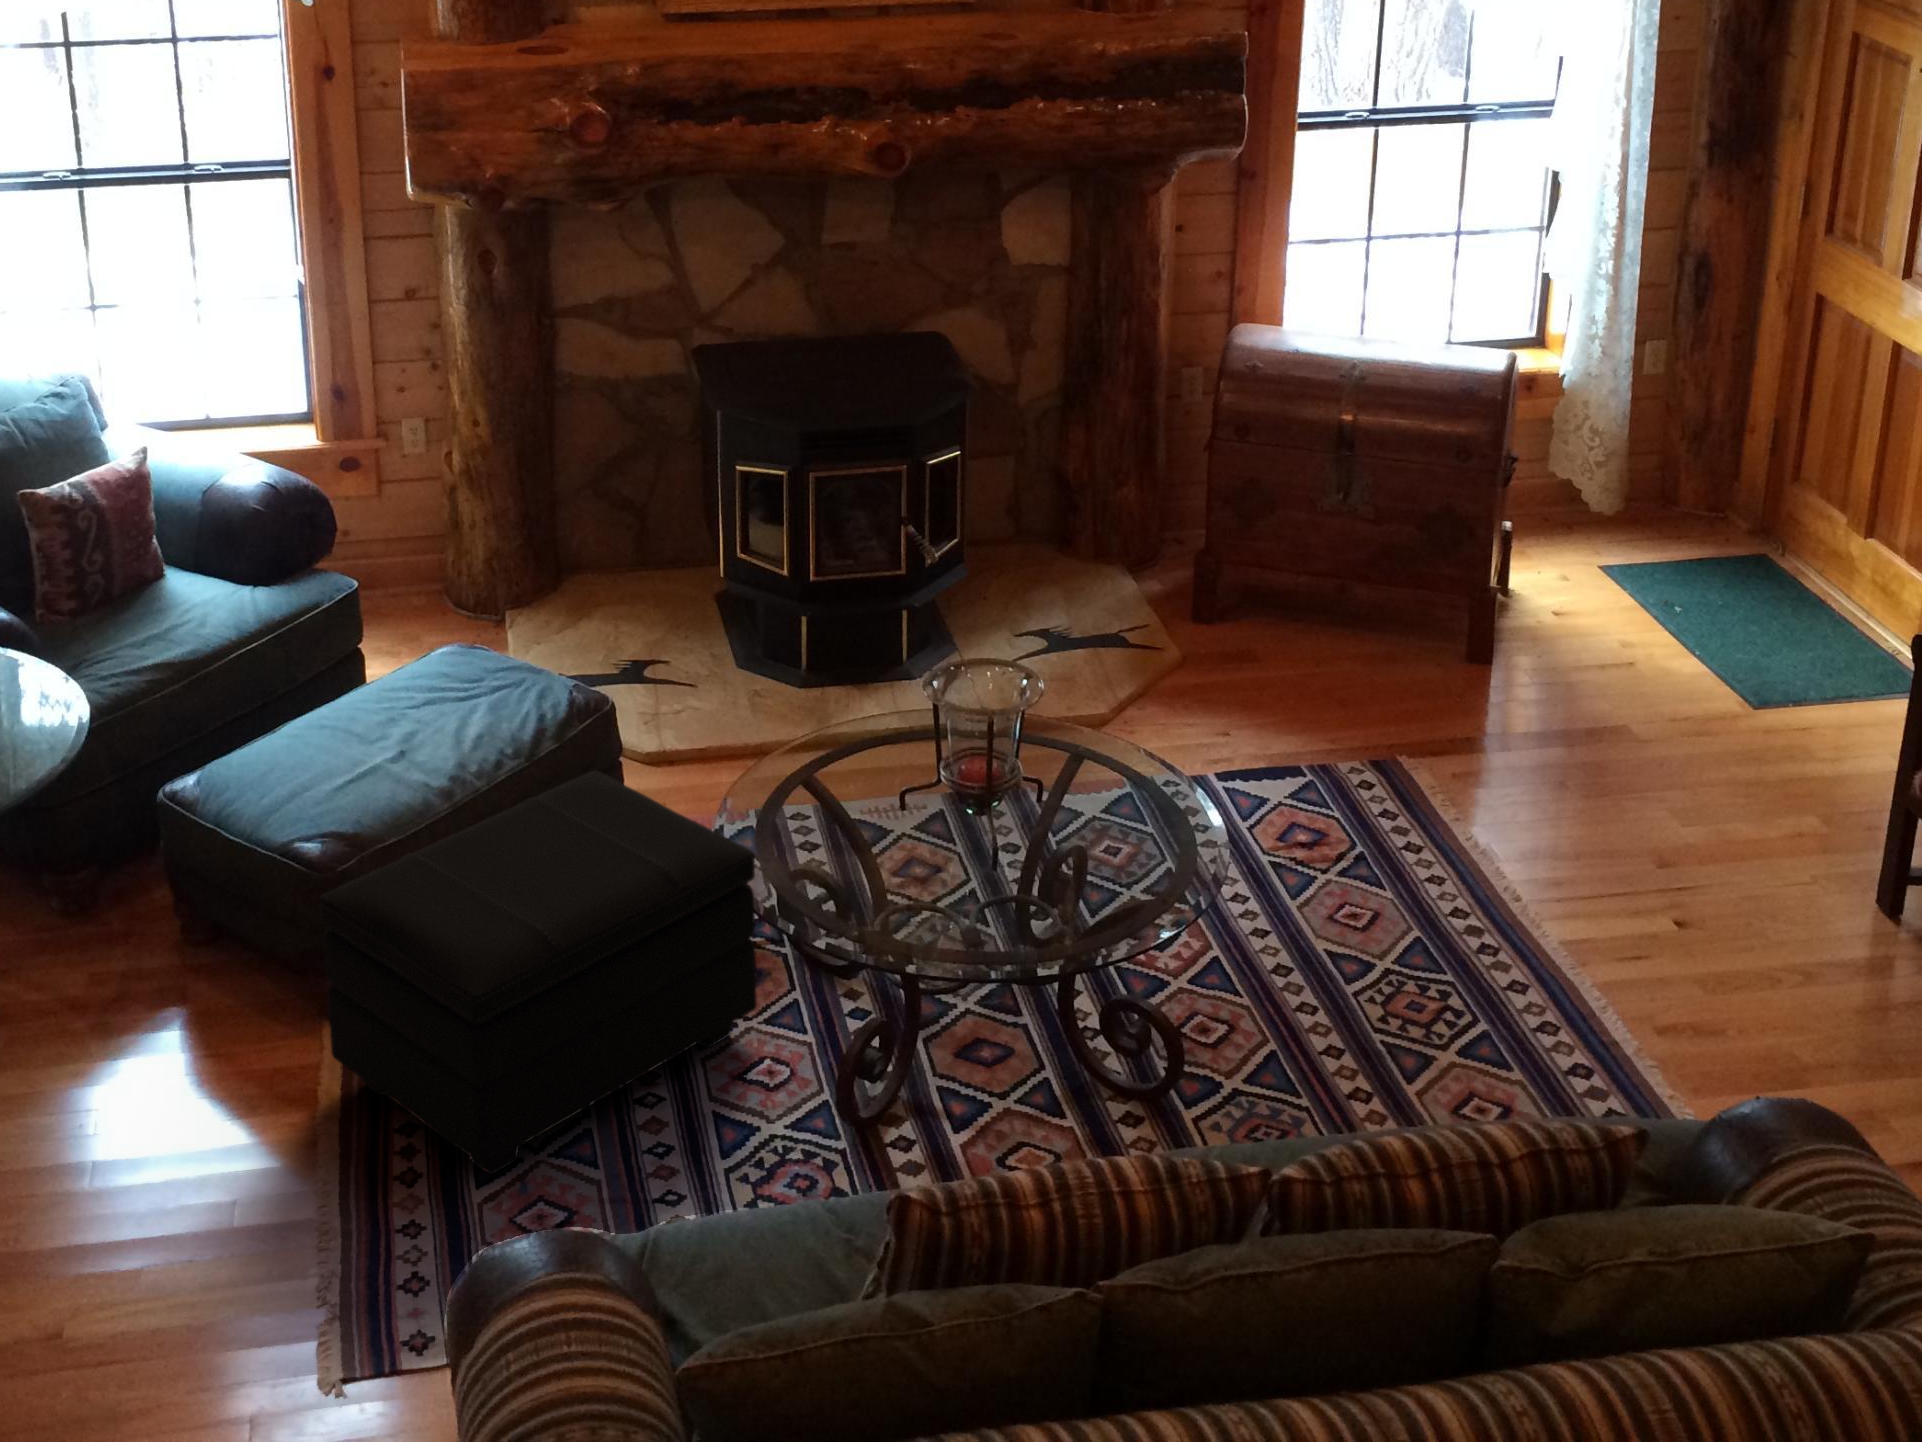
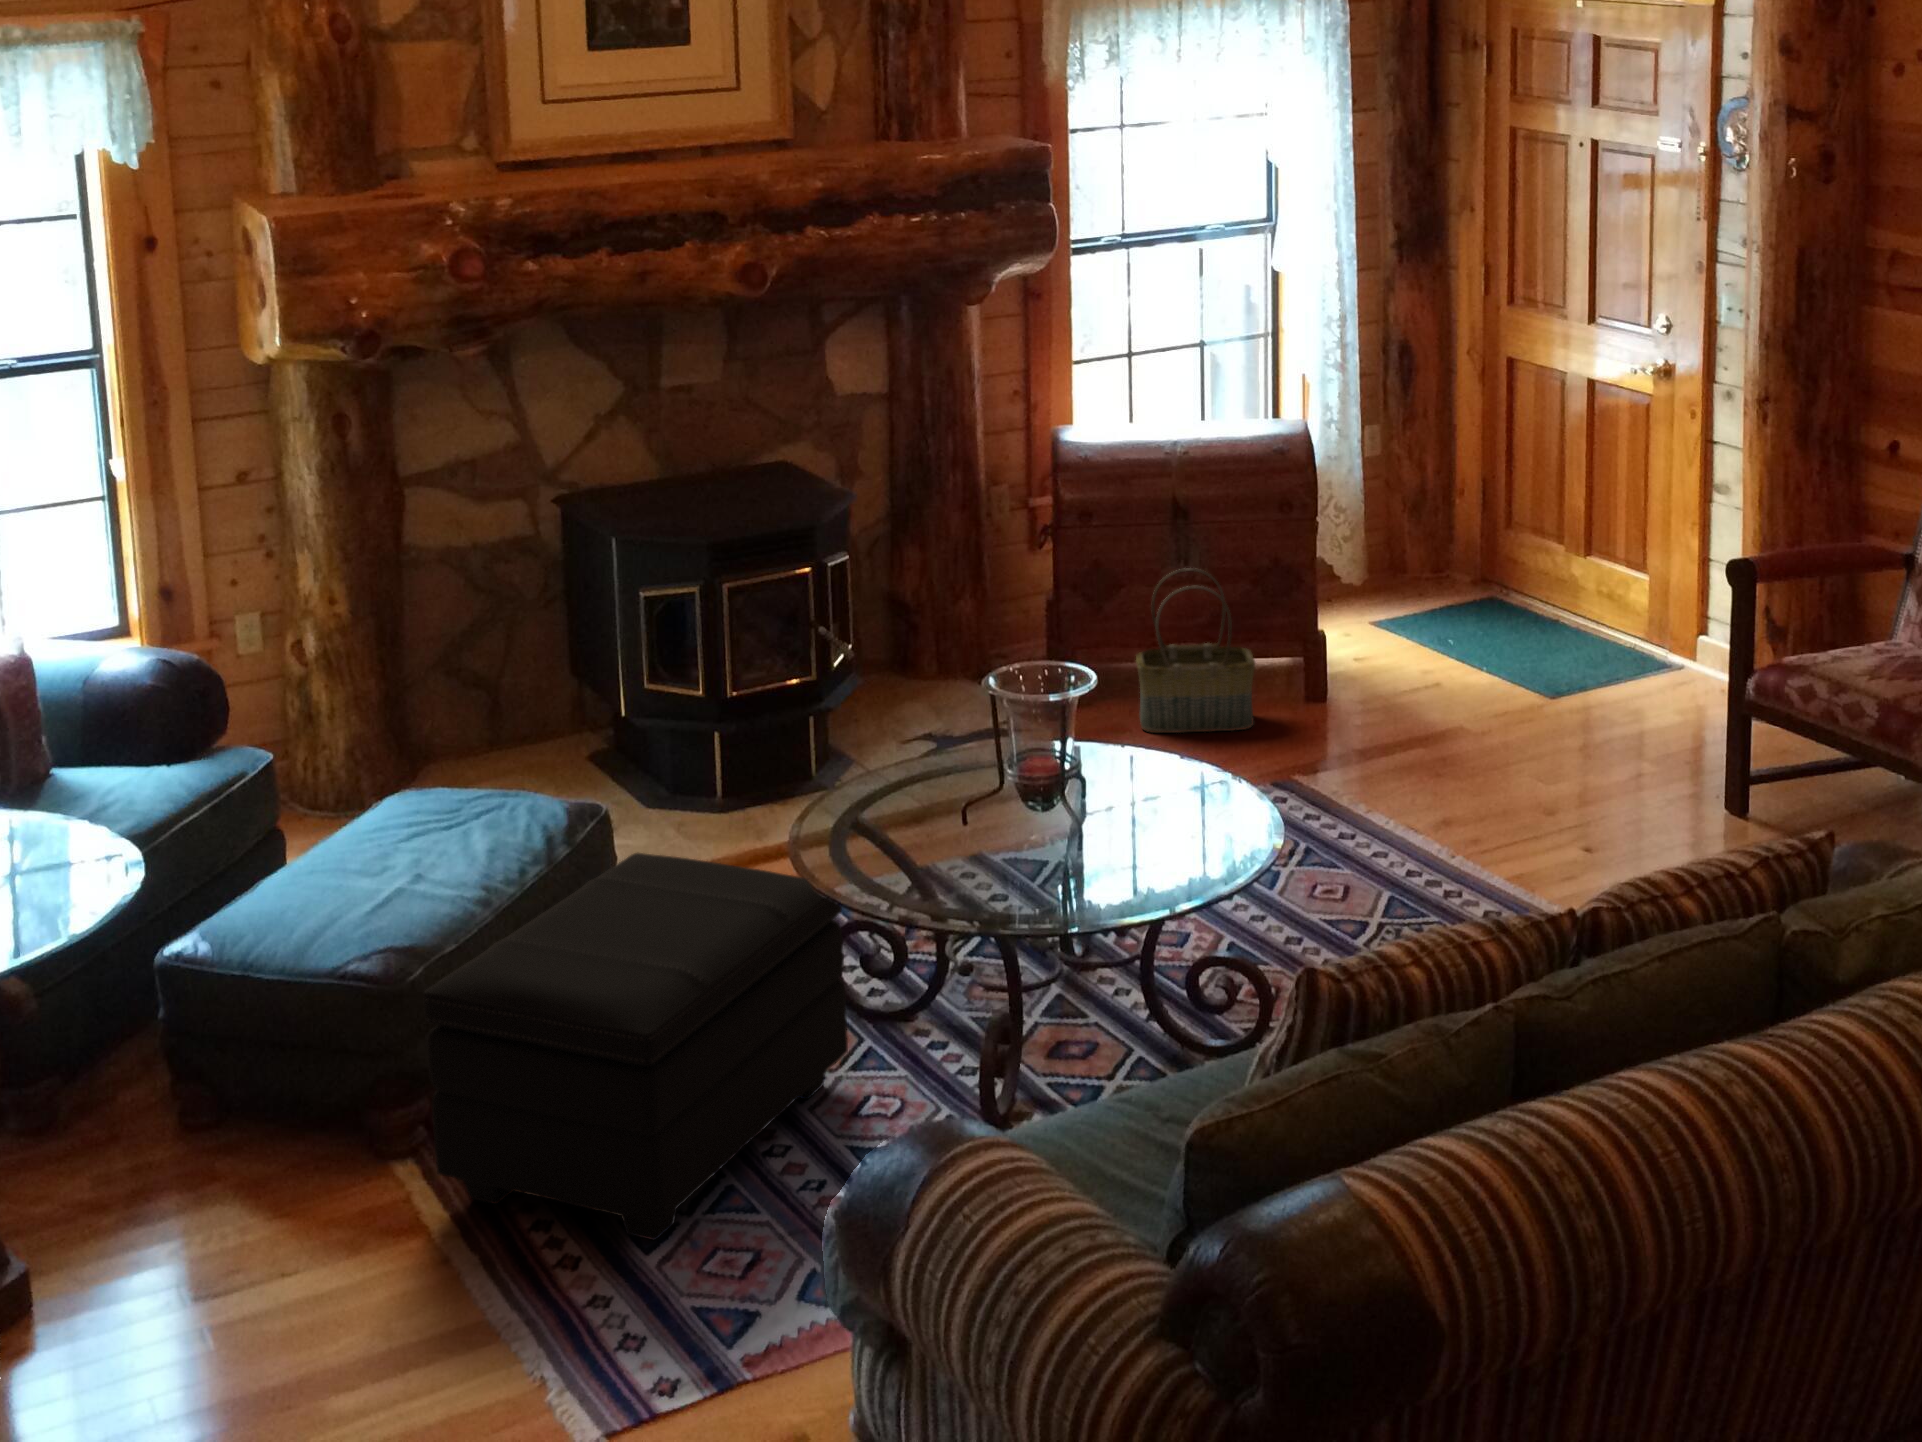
basket: none [1276,503,1409,684] -> present [1136,568,1255,733]

